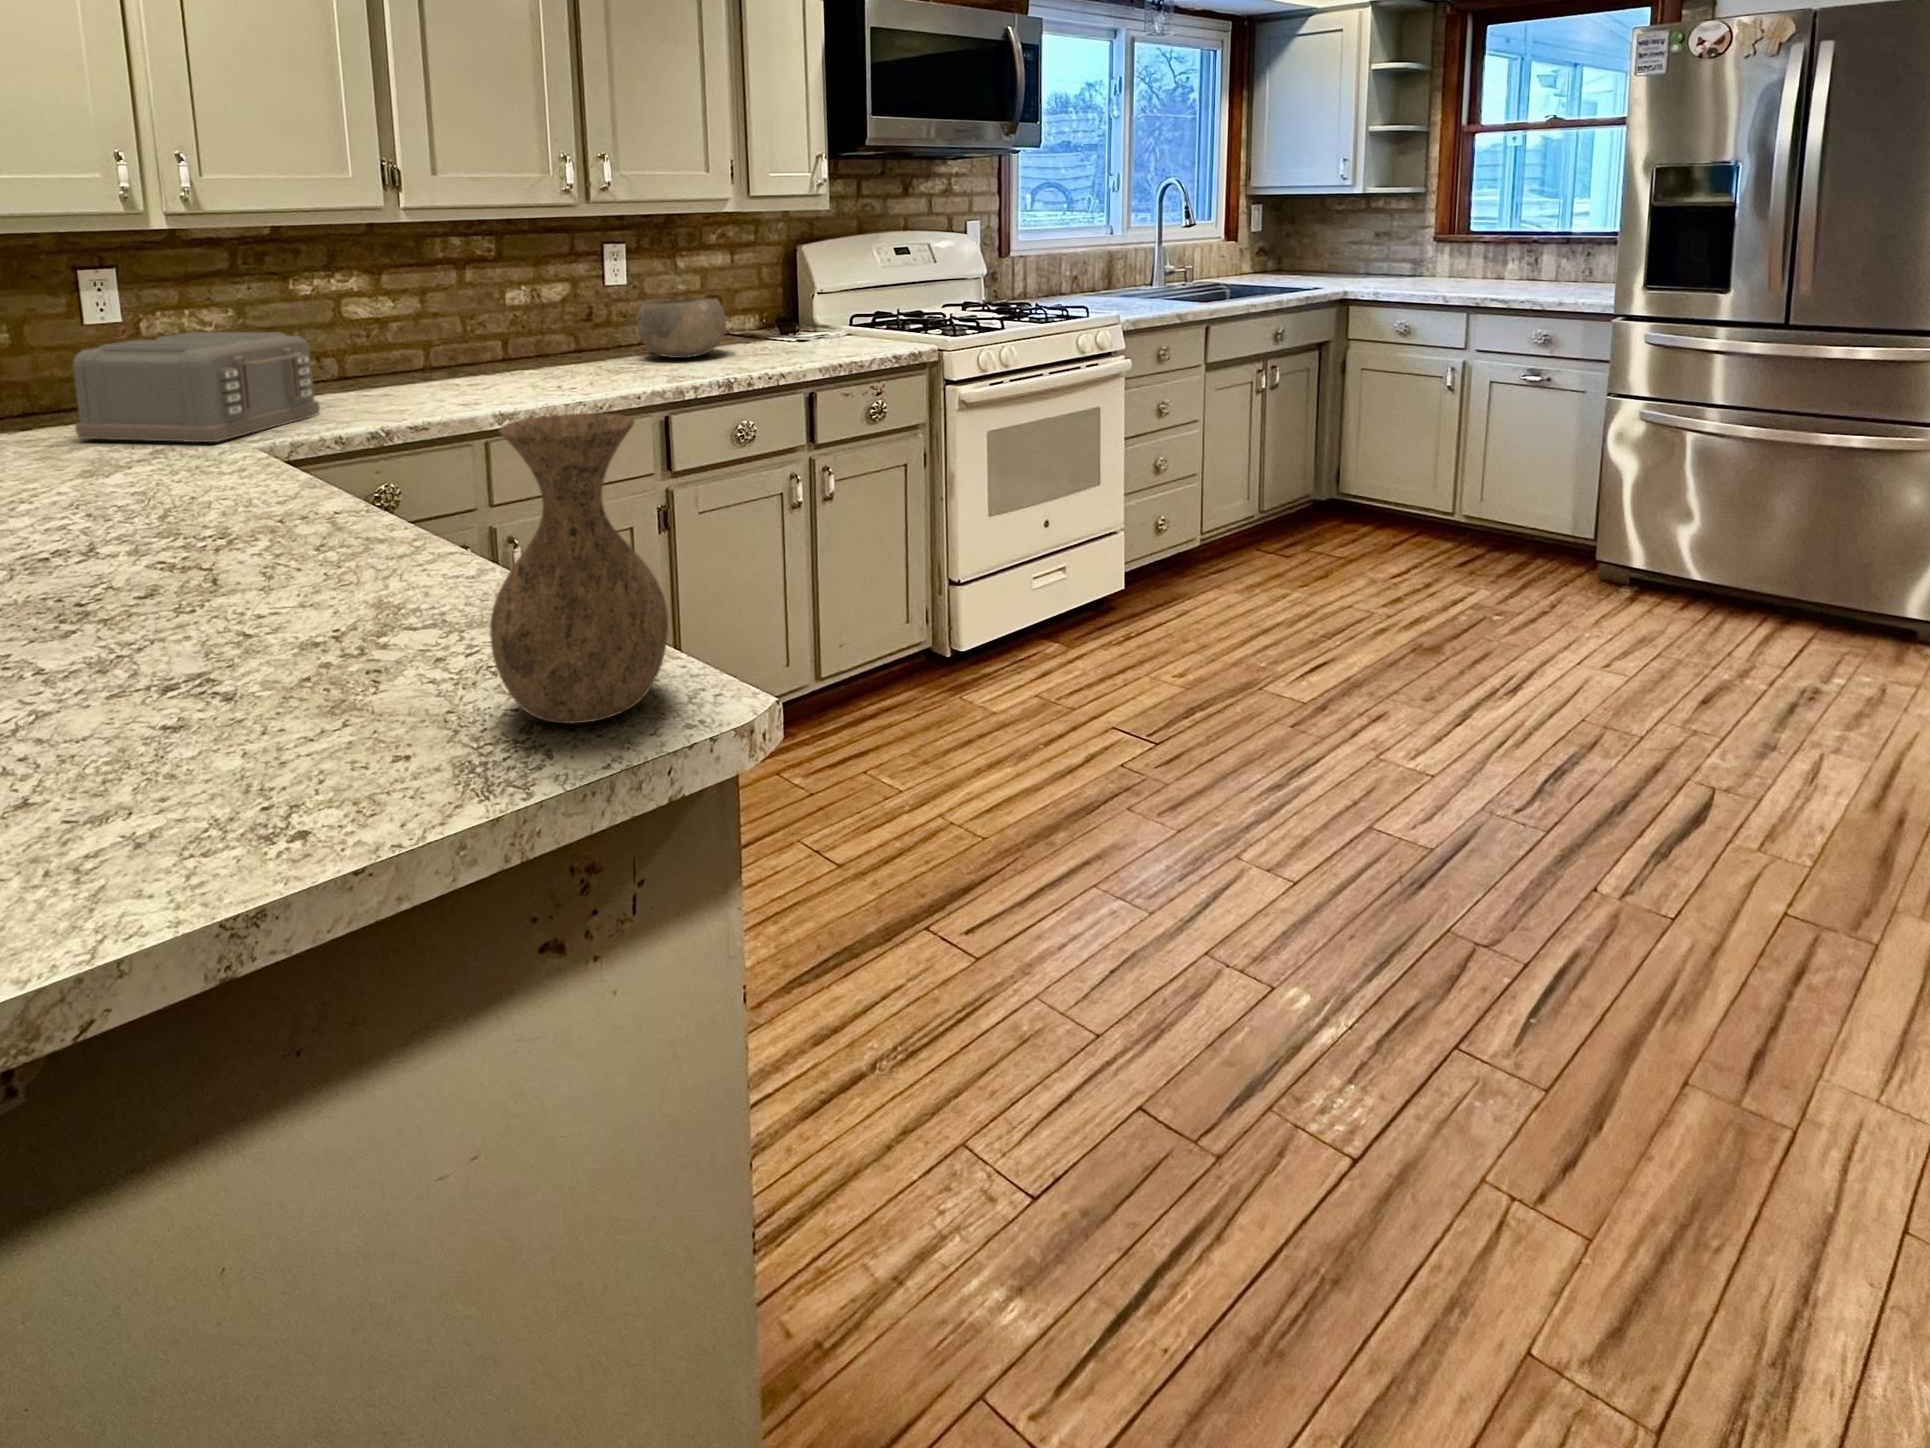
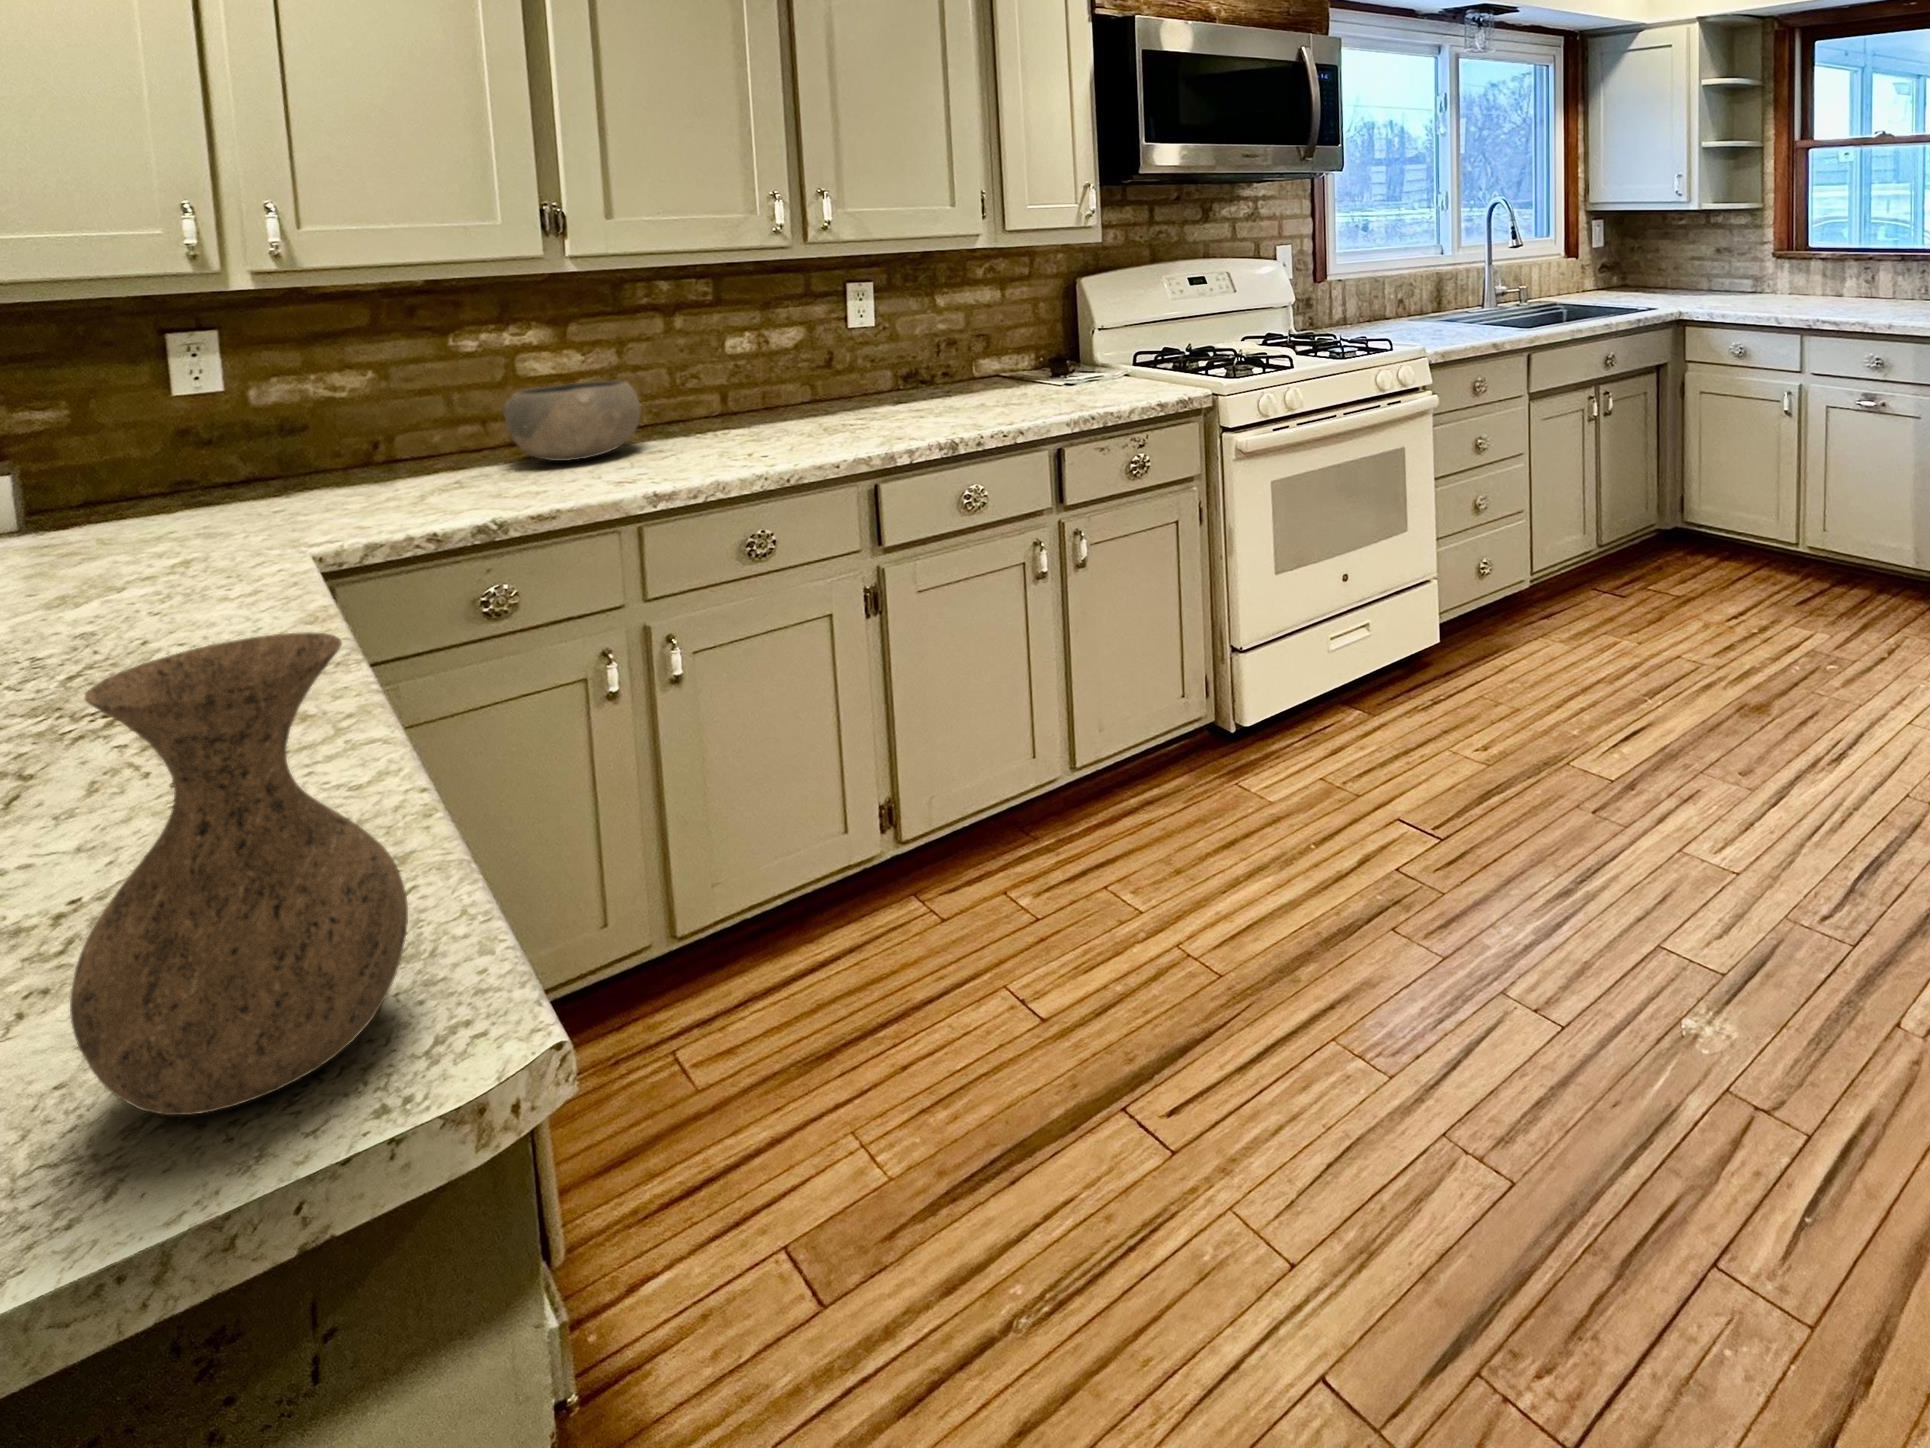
bowl: present [636,299,726,358] -> present [502,381,641,461]
toaster: present [73,332,320,442] -> none [110,404,444,544]

